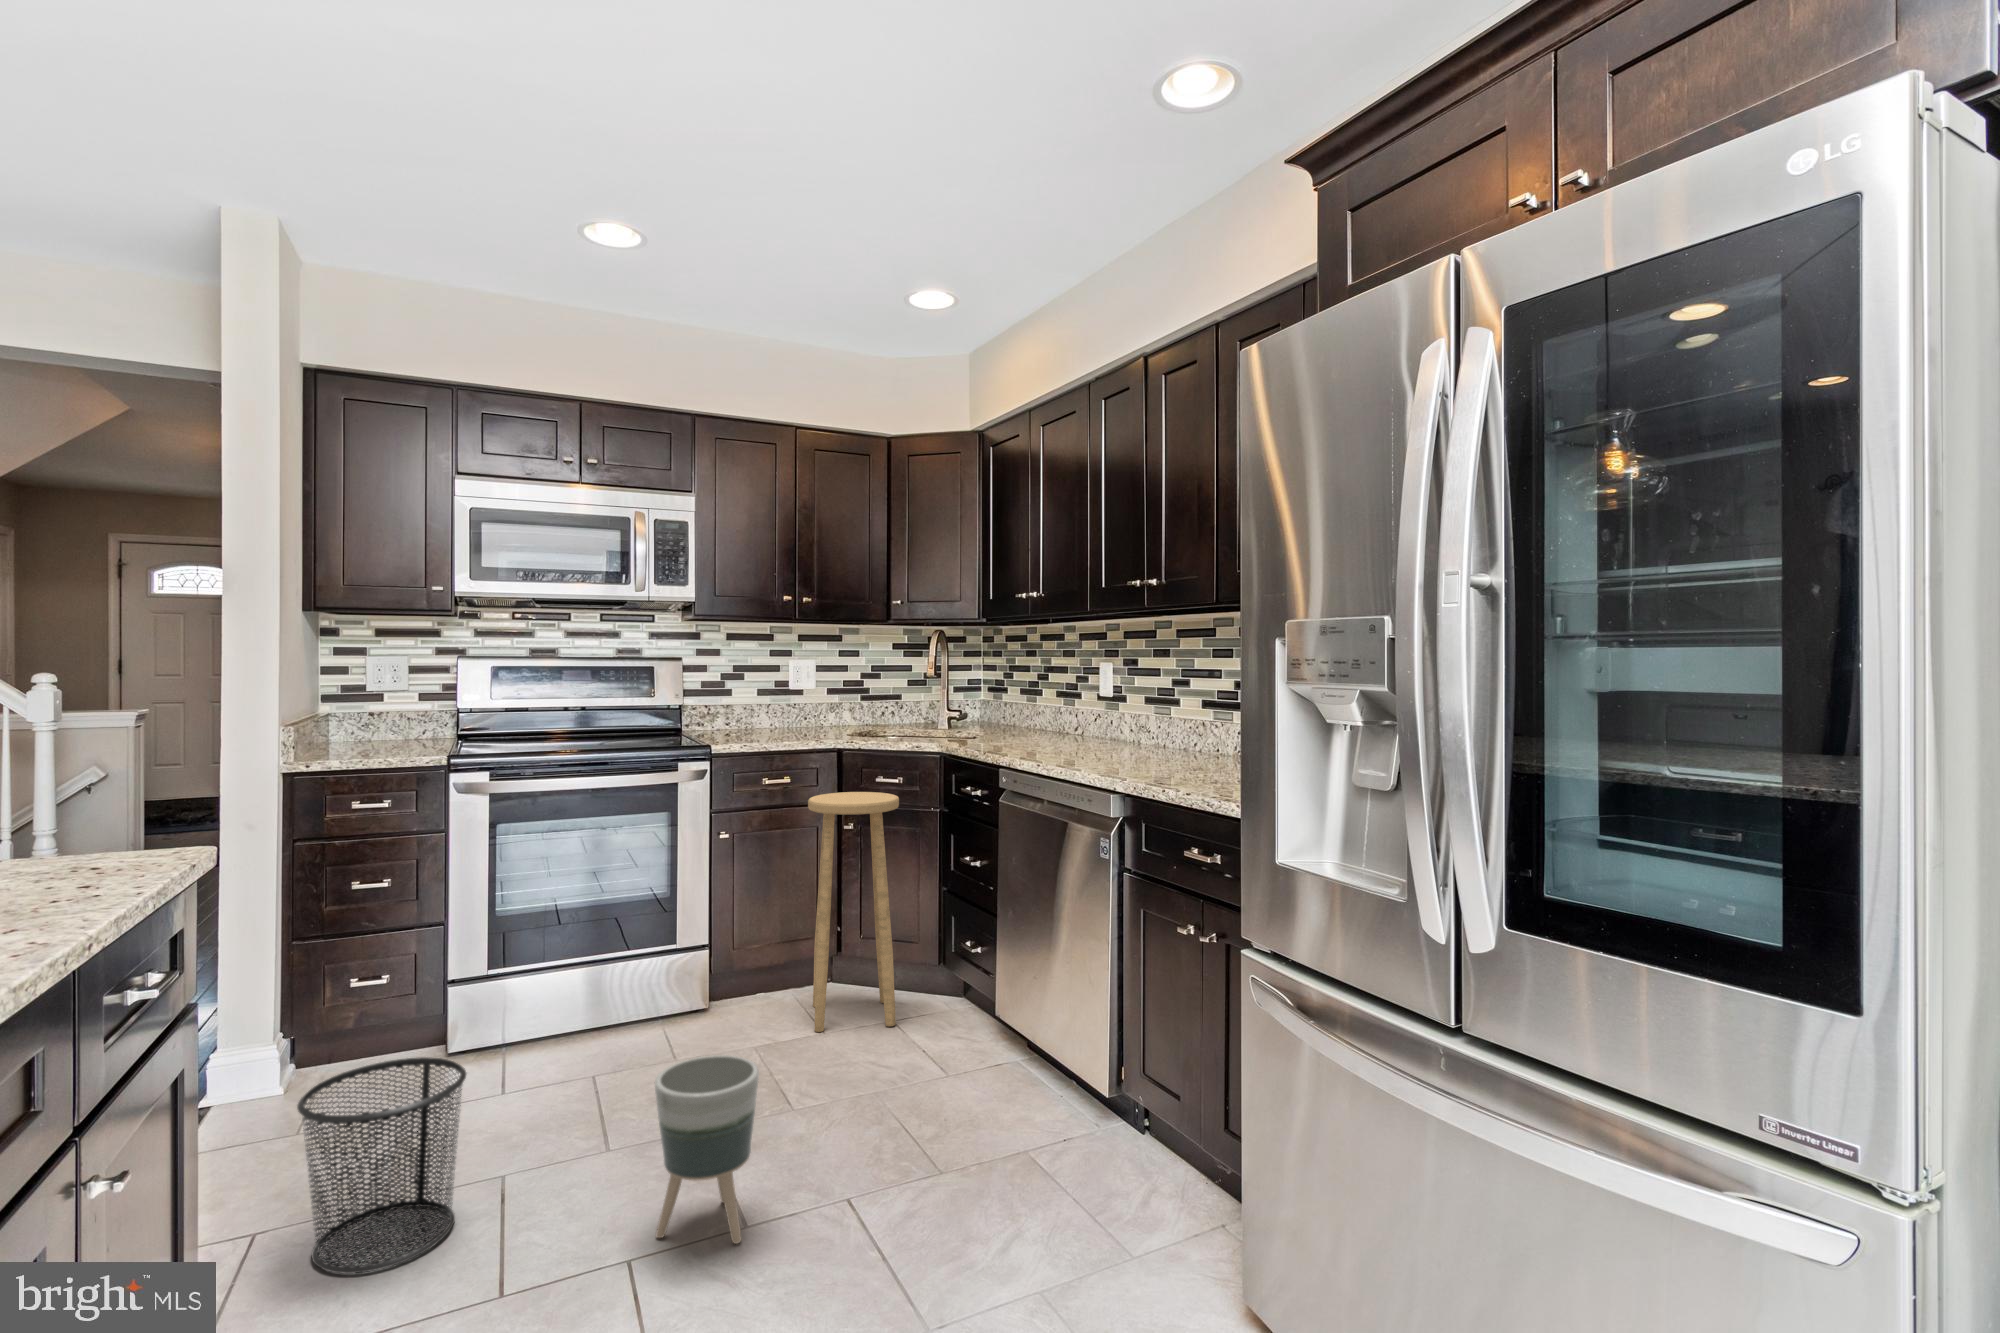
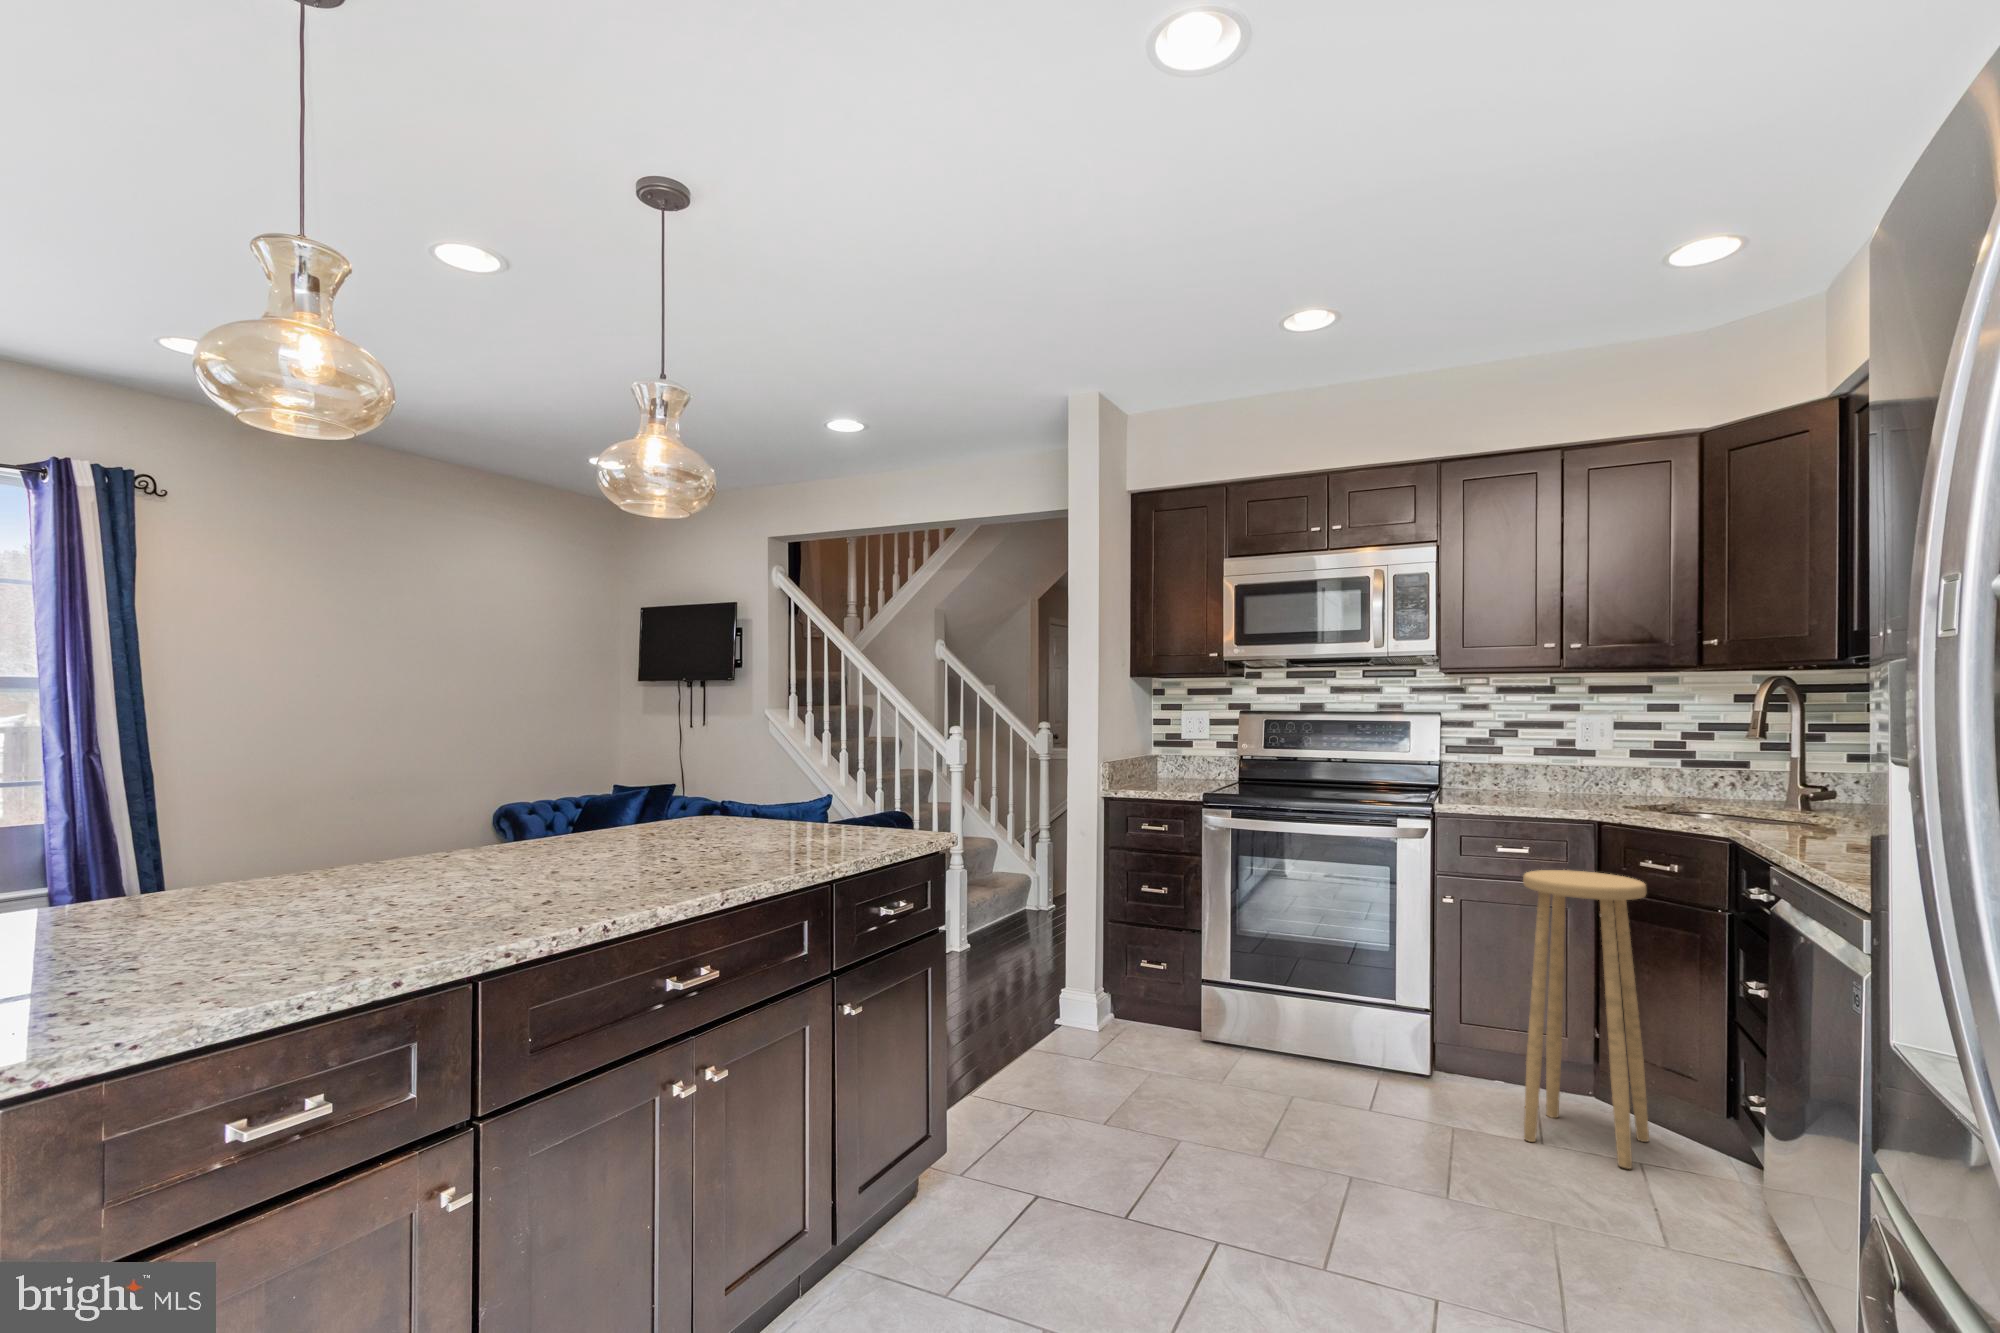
planter: present [655,1055,759,1244] -> none [1212,1090,1310,1284]
waste bin: present [297,1057,466,1274] -> none [1006,1016,1115,1171]

